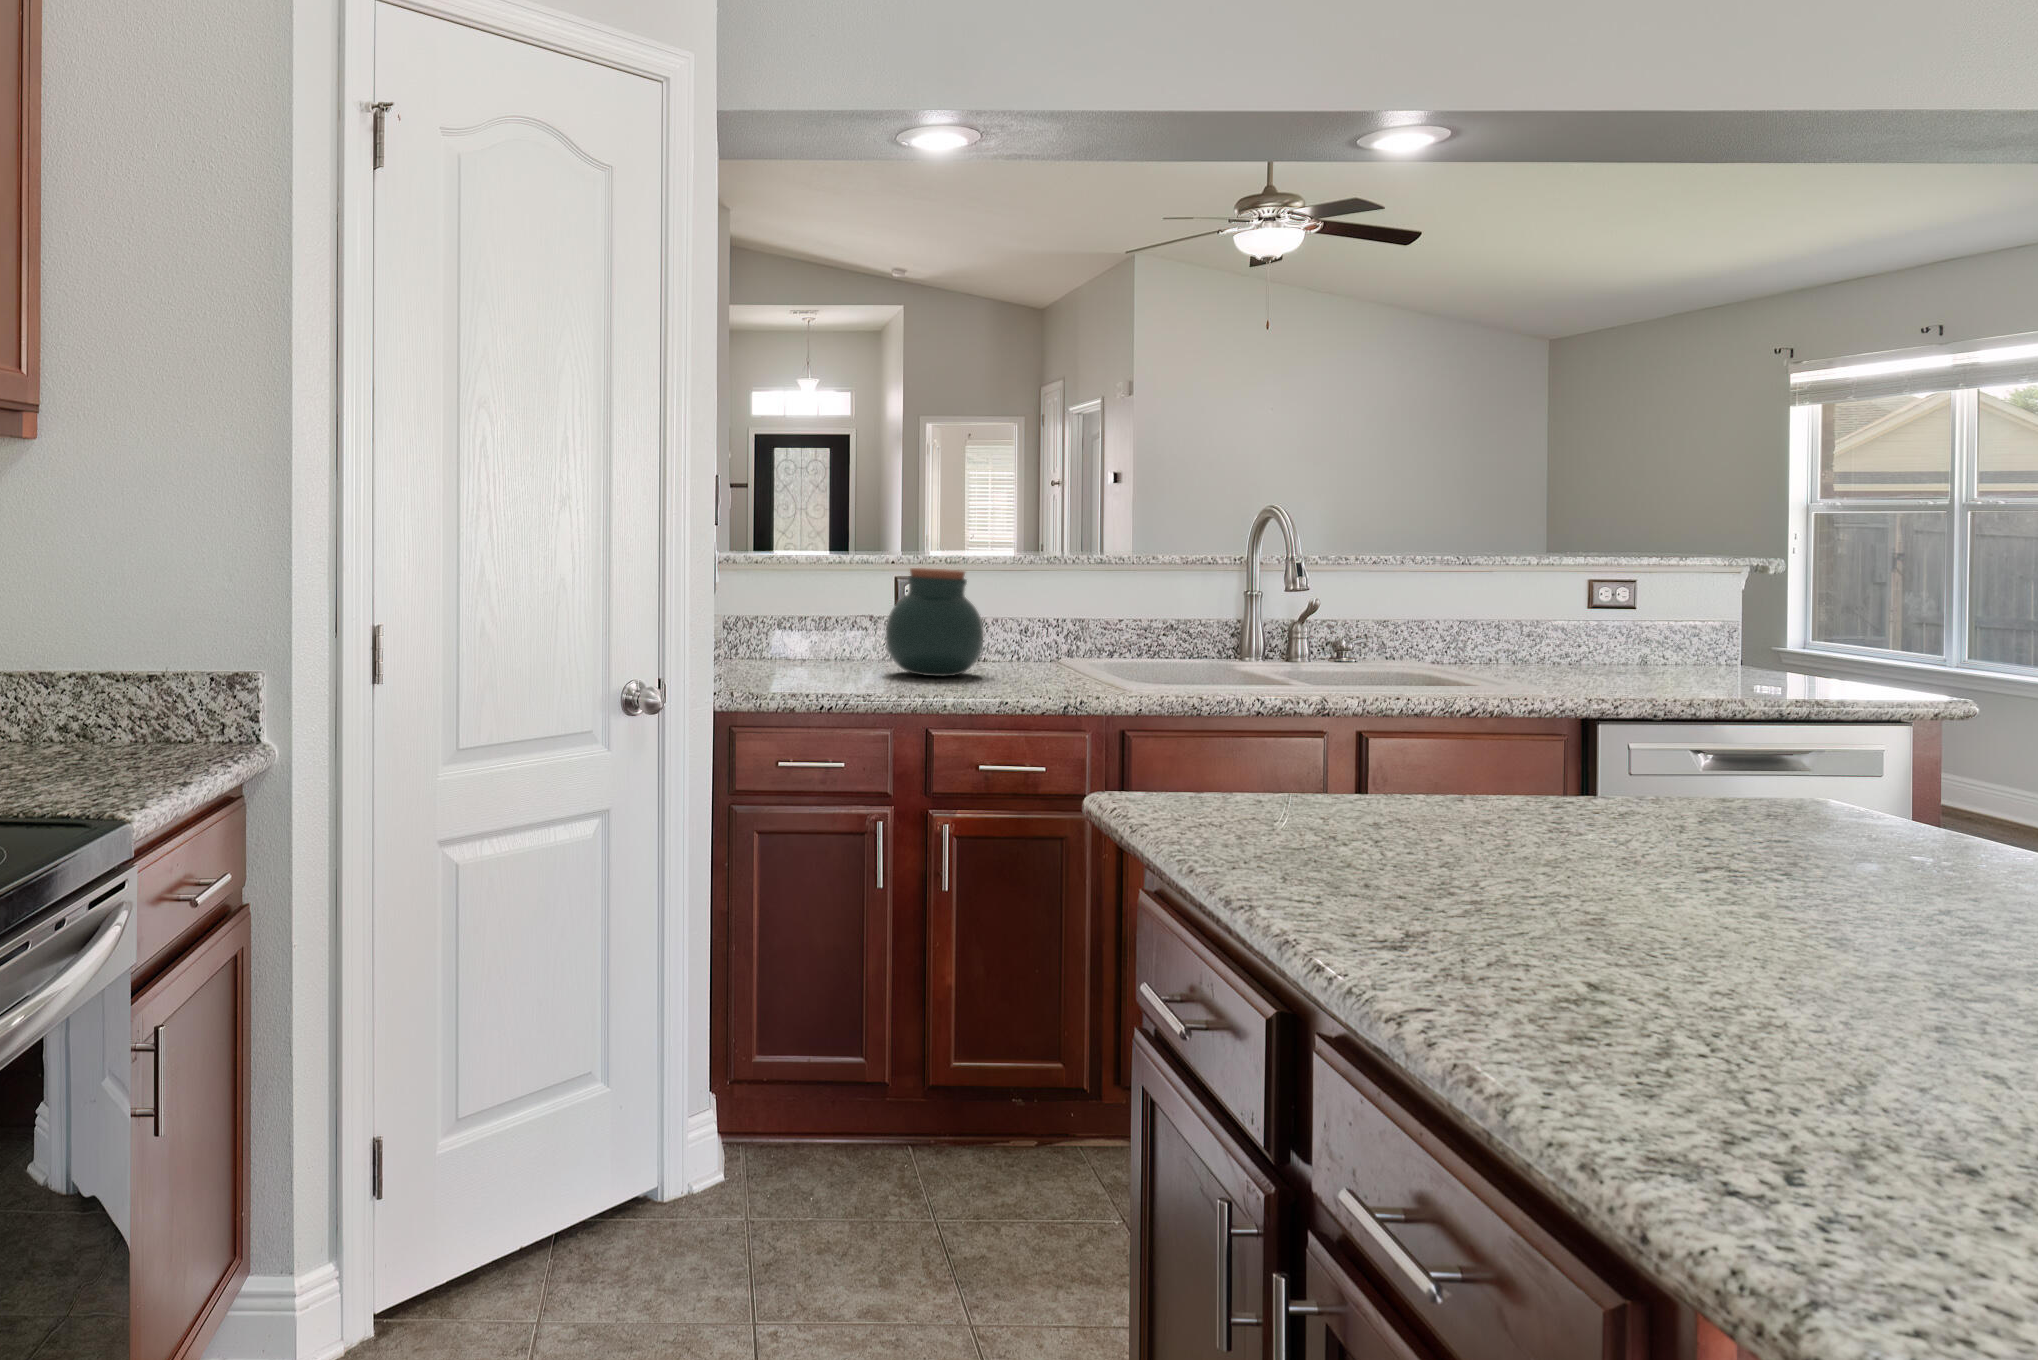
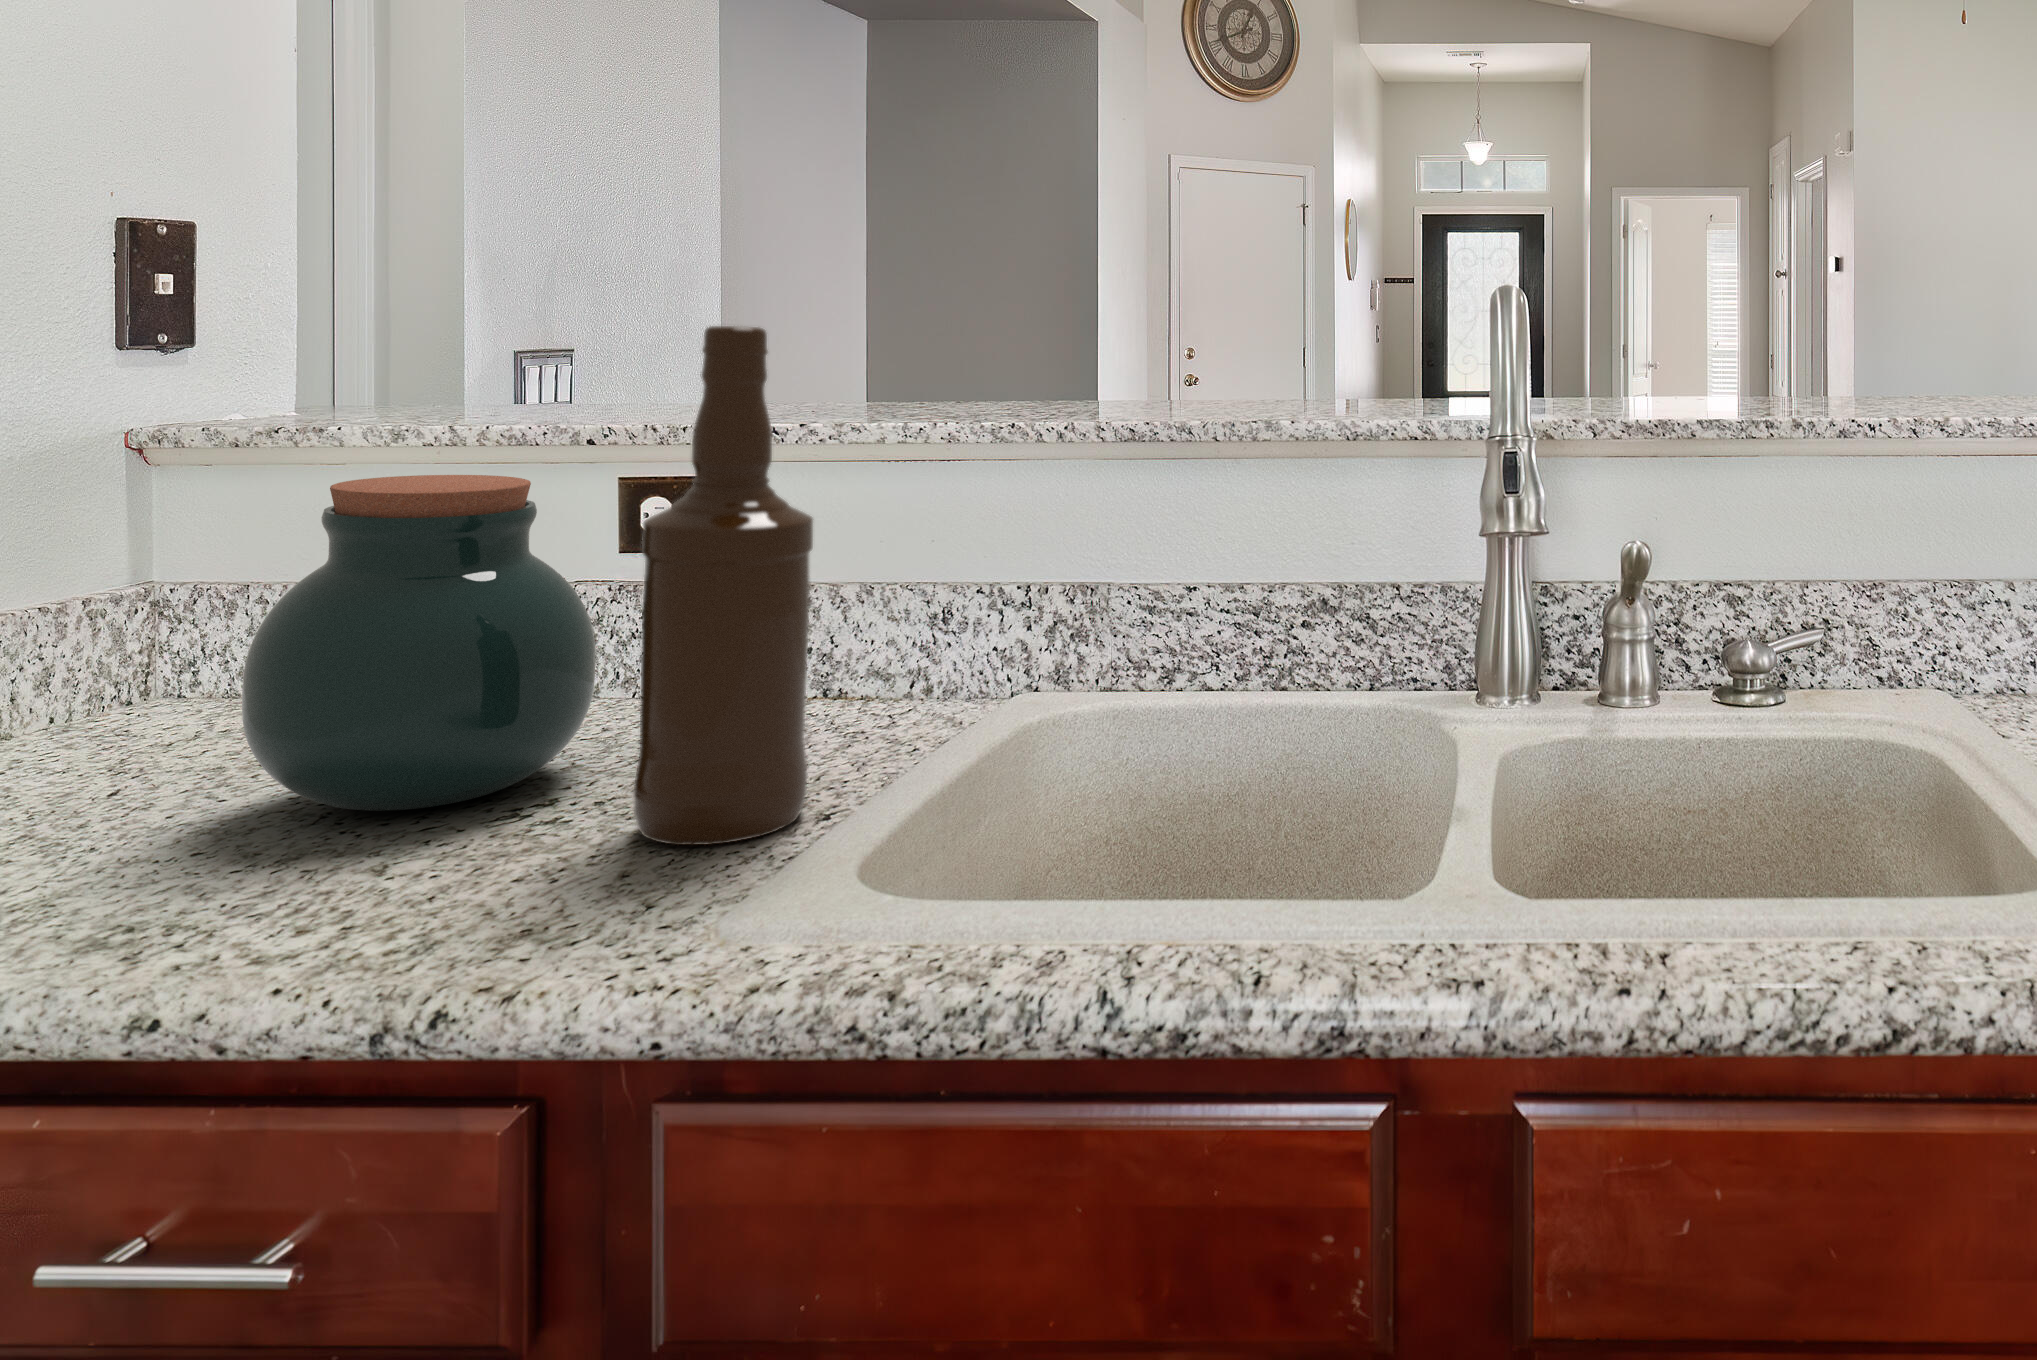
bottle: none [1034,517,1089,681] -> present [633,326,813,845]

